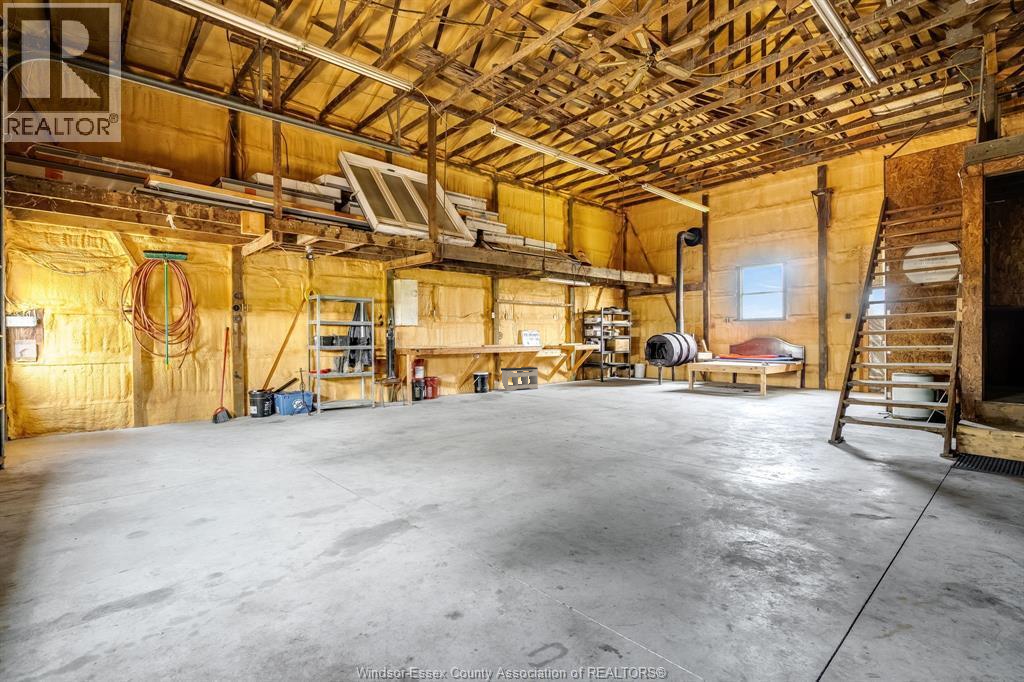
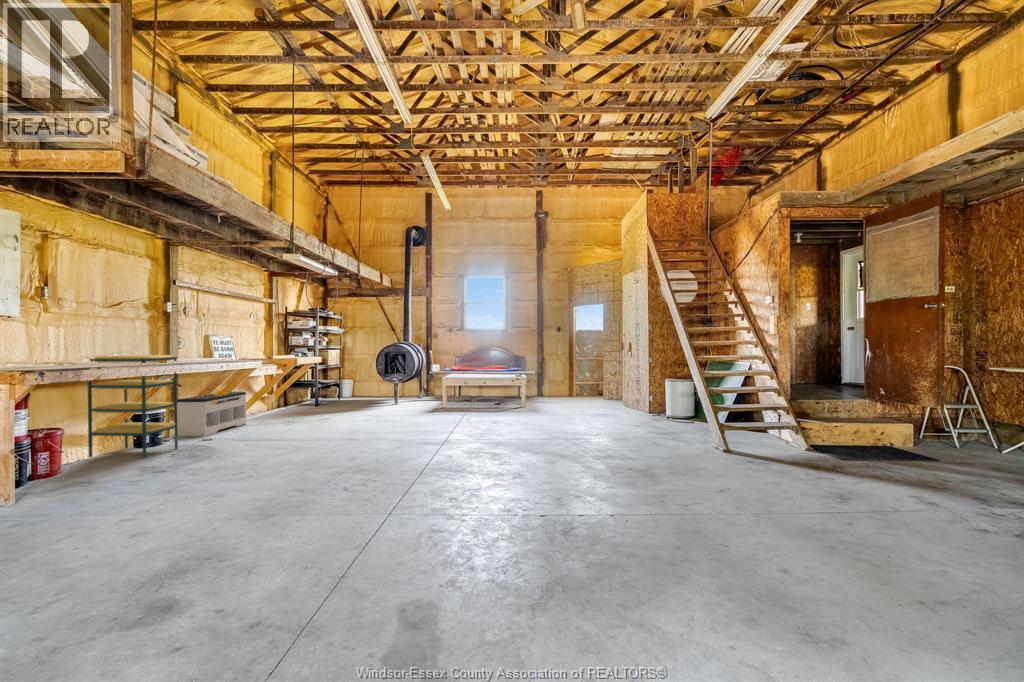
shelving unit: none [453,342,485,395] -> present [88,355,178,458]

